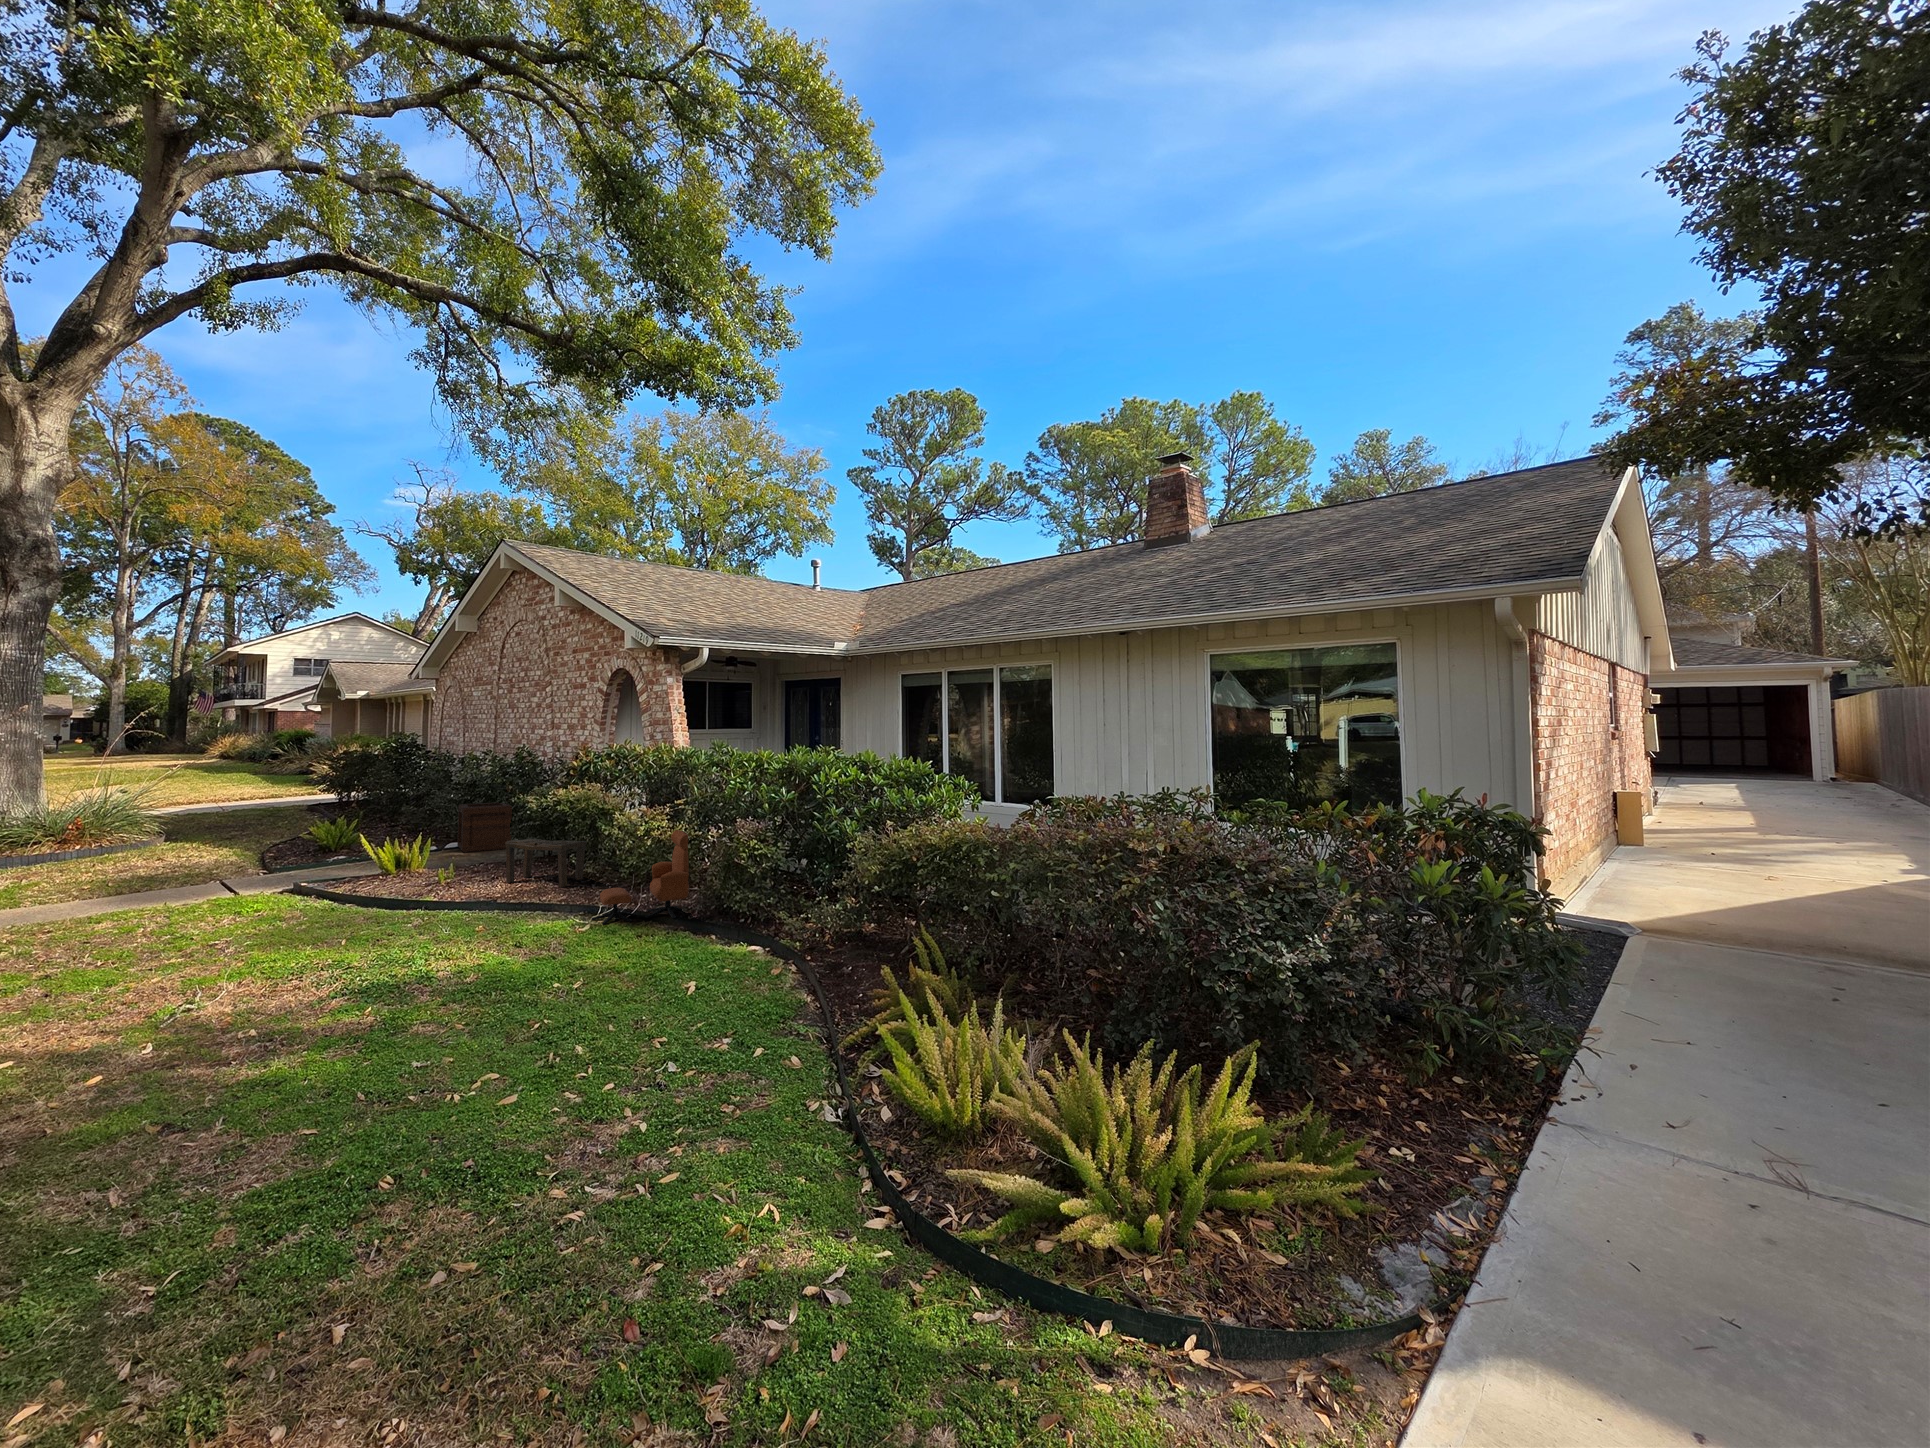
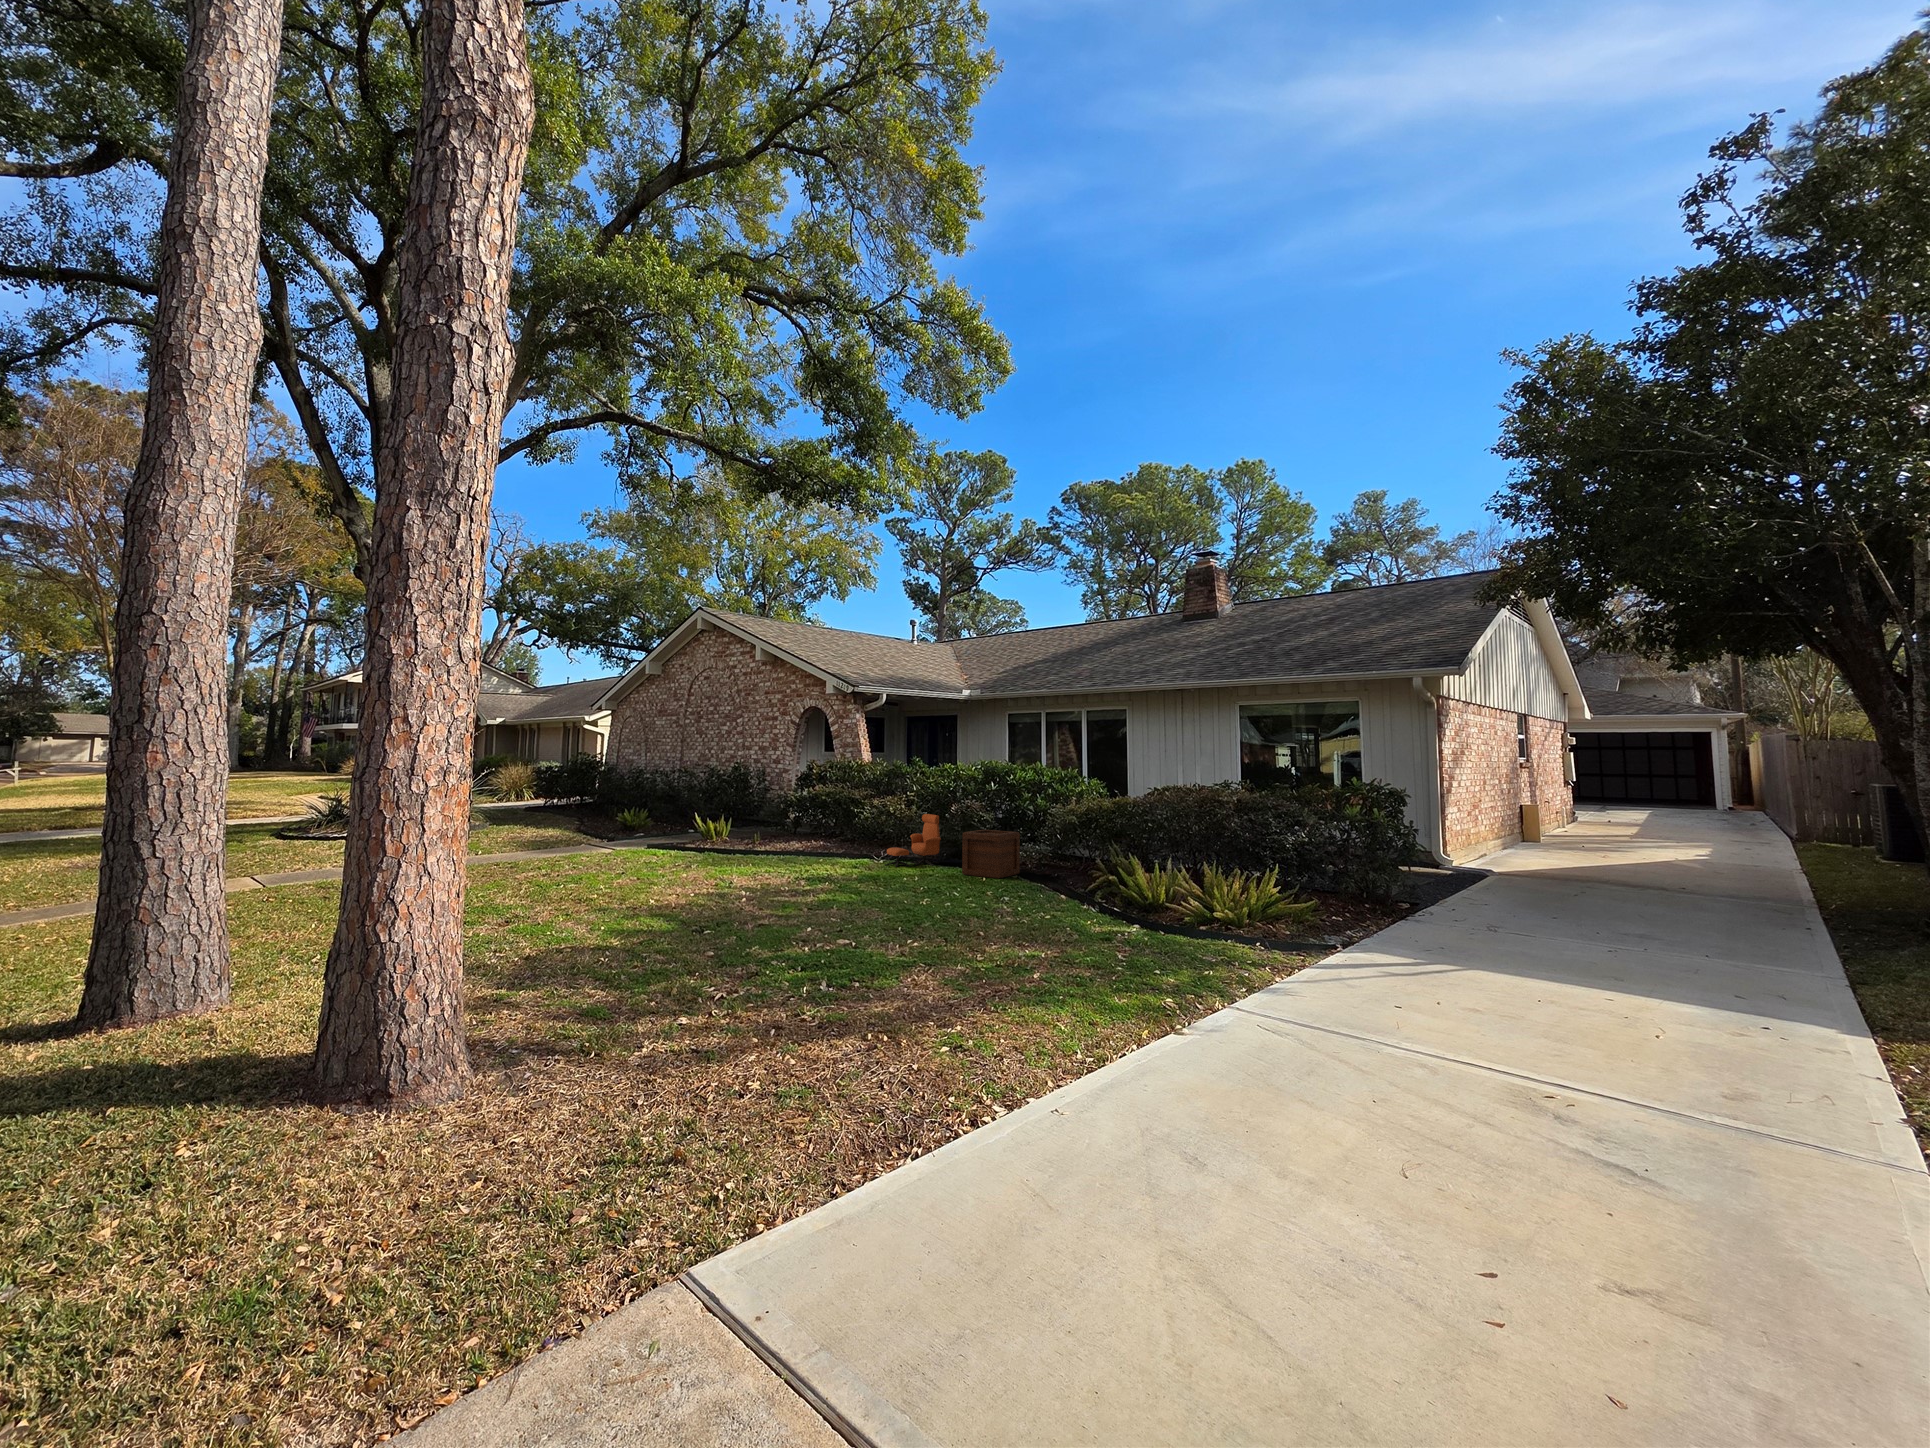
wooden crate: present [457,802,512,853] -> present [962,830,1020,879]
bench: present [505,838,587,887] -> none [790,824,842,854]

